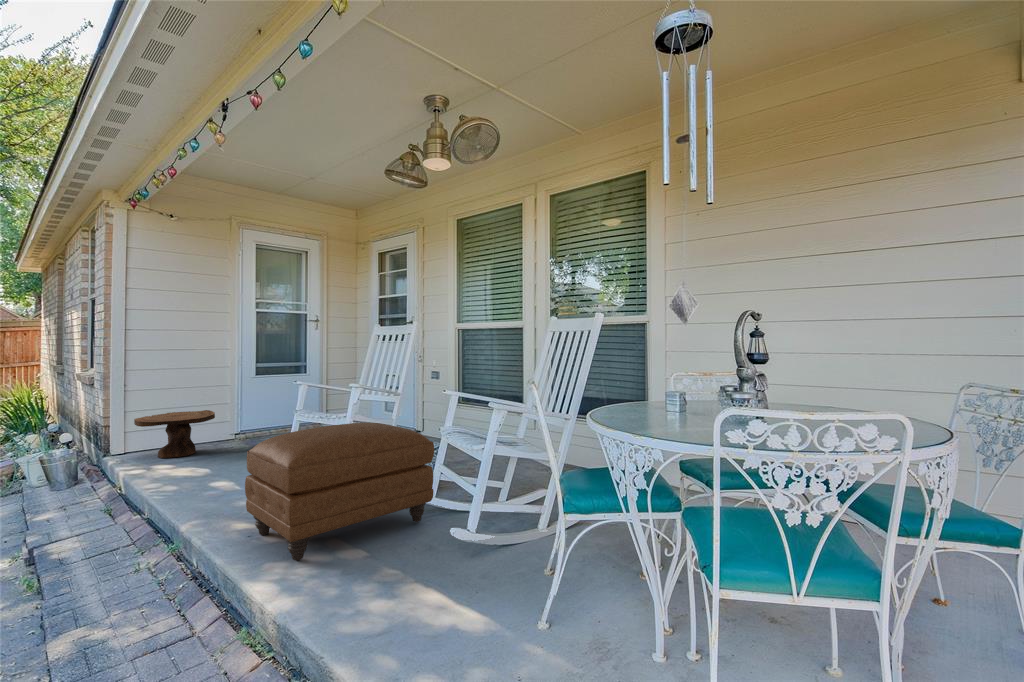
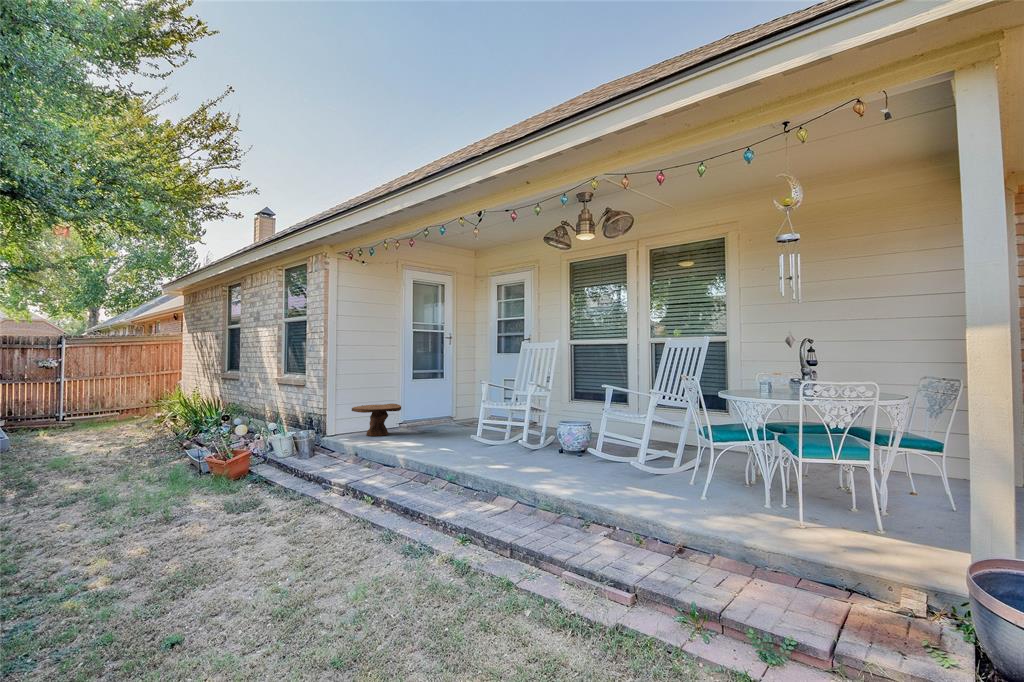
ottoman: present [245,423,434,561] -> none [494,405,603,477]

